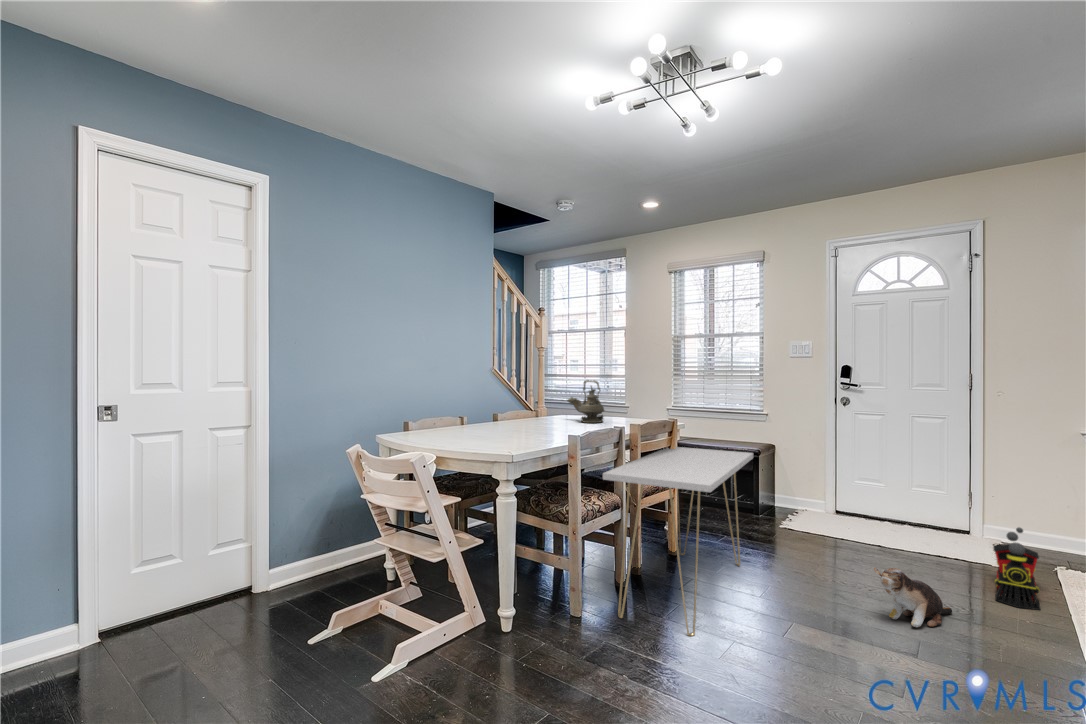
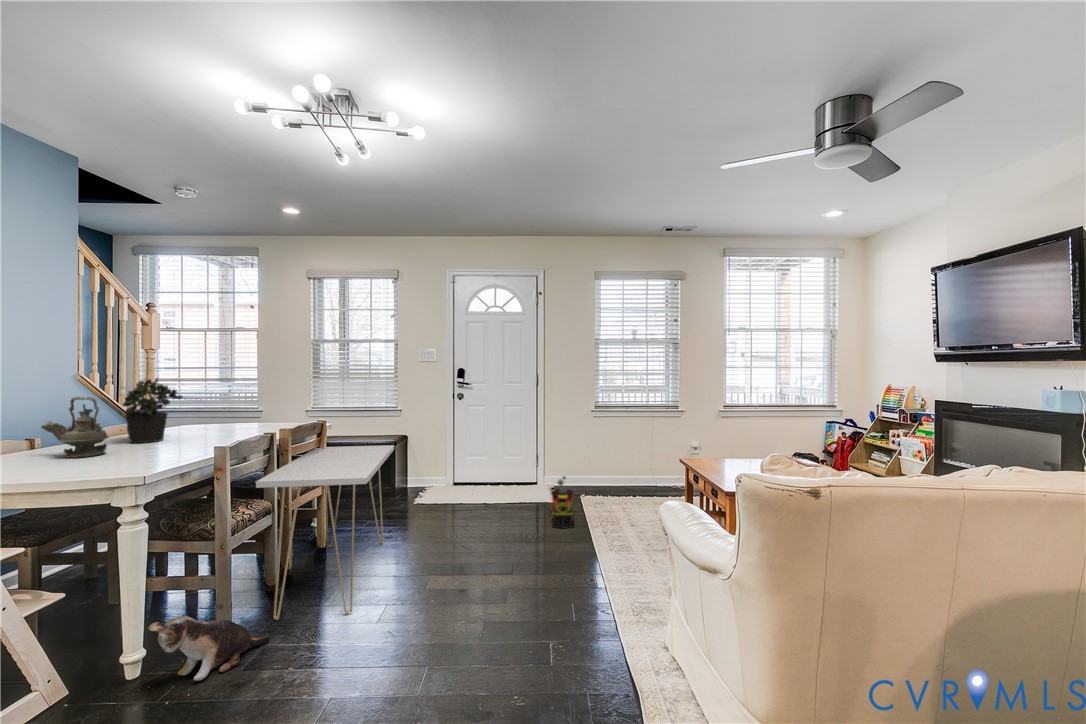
potted plant: none [511,369,553,427] -> present [123,378,182,443]
teapot: present [568,380,605,423] -> present [41,397,109,458]
plush toy: present [874,568,952,627] -> present [149,616,270,681]

